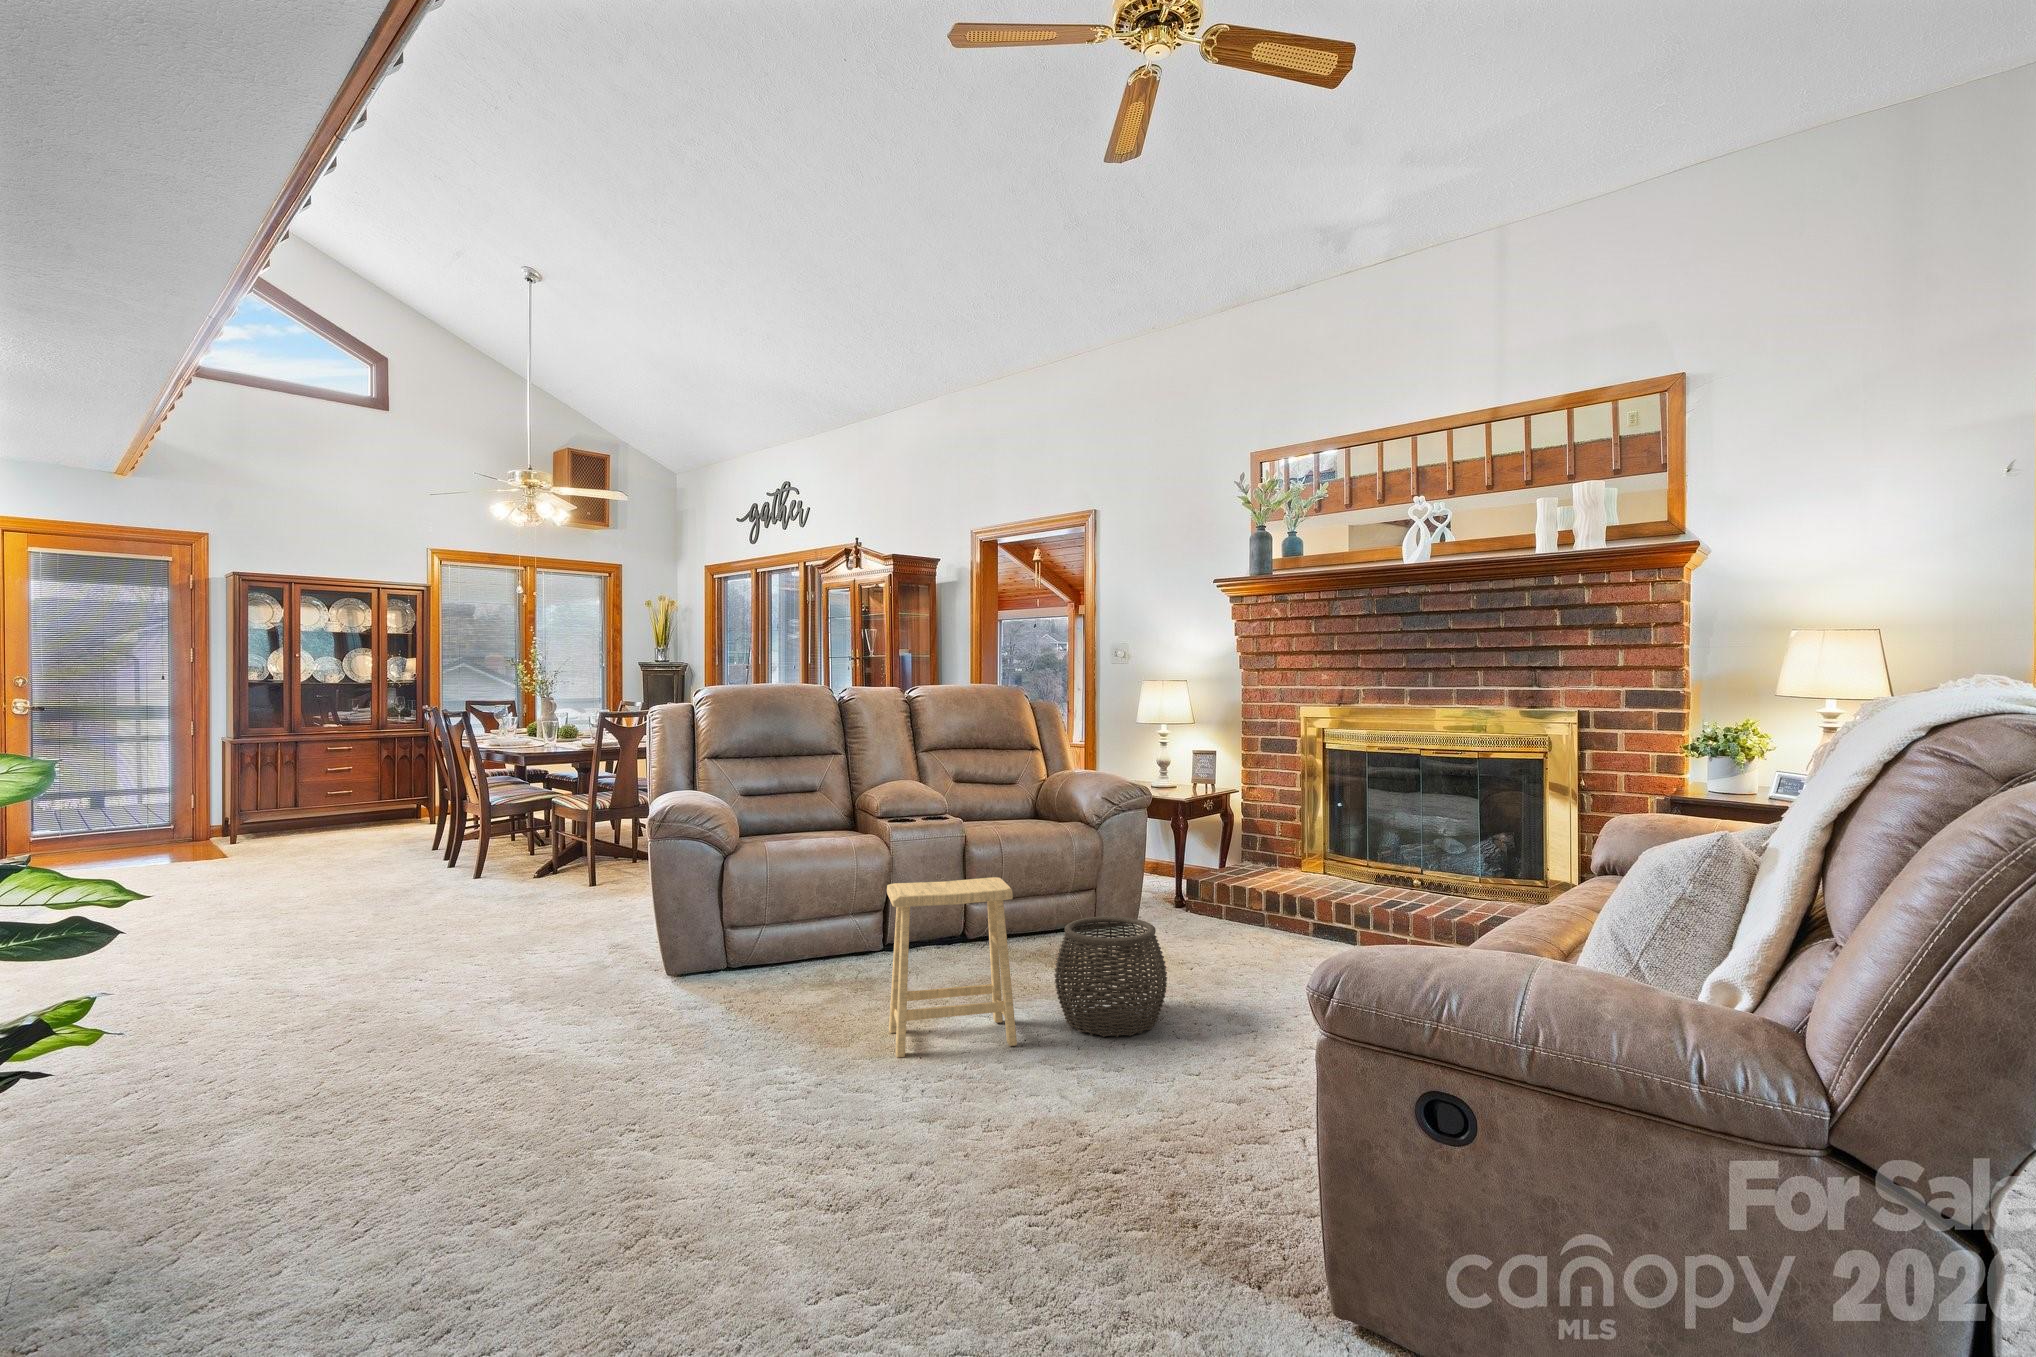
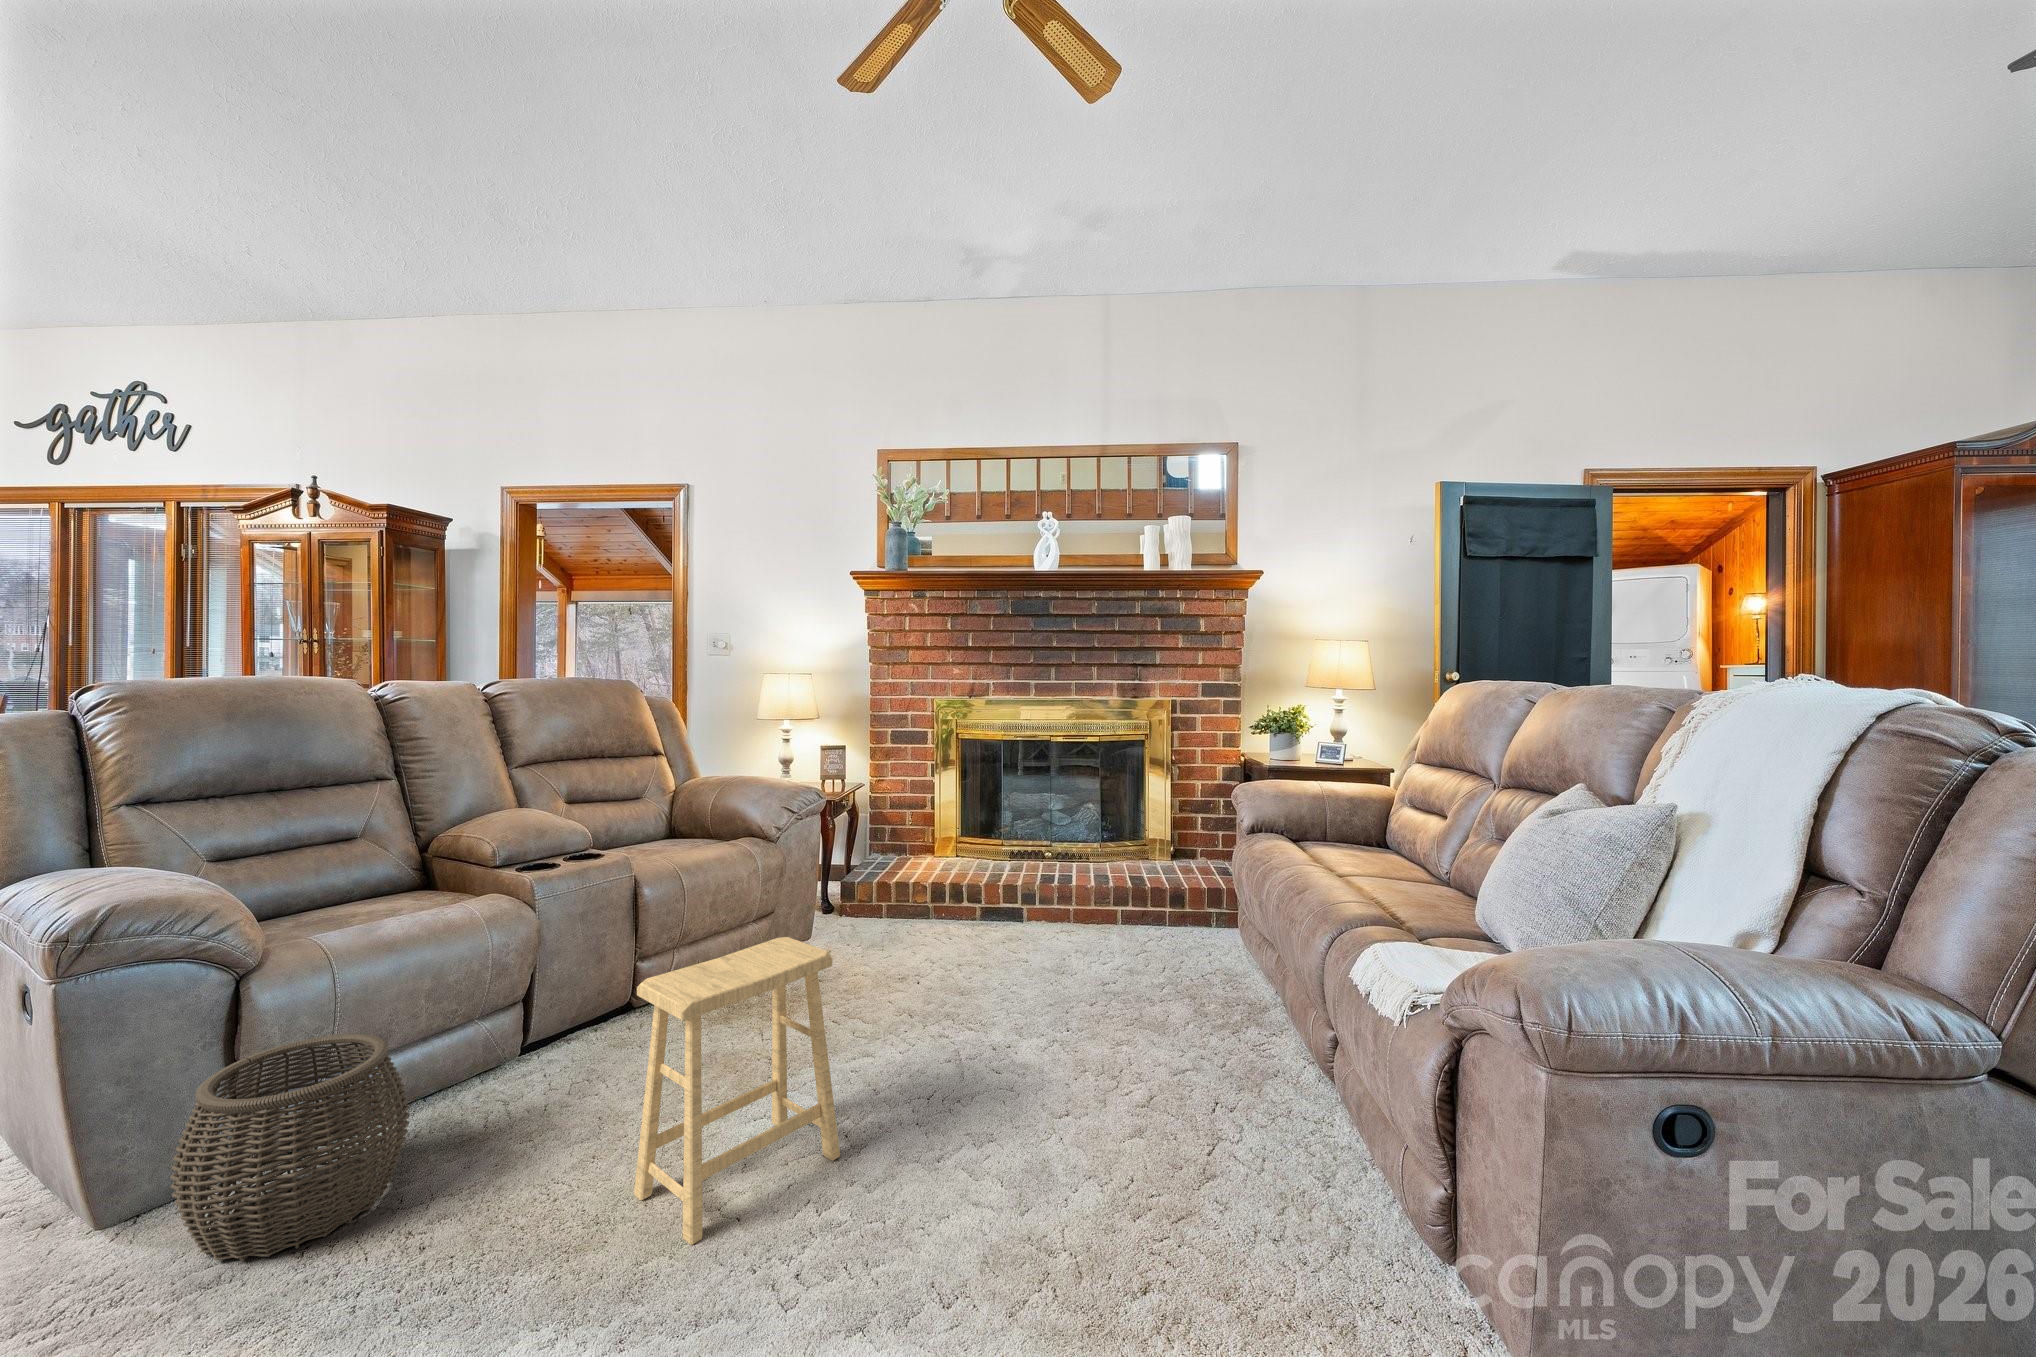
woven basket: present [1054,916,1167,1037] -> present [170,1033,410,1261]

